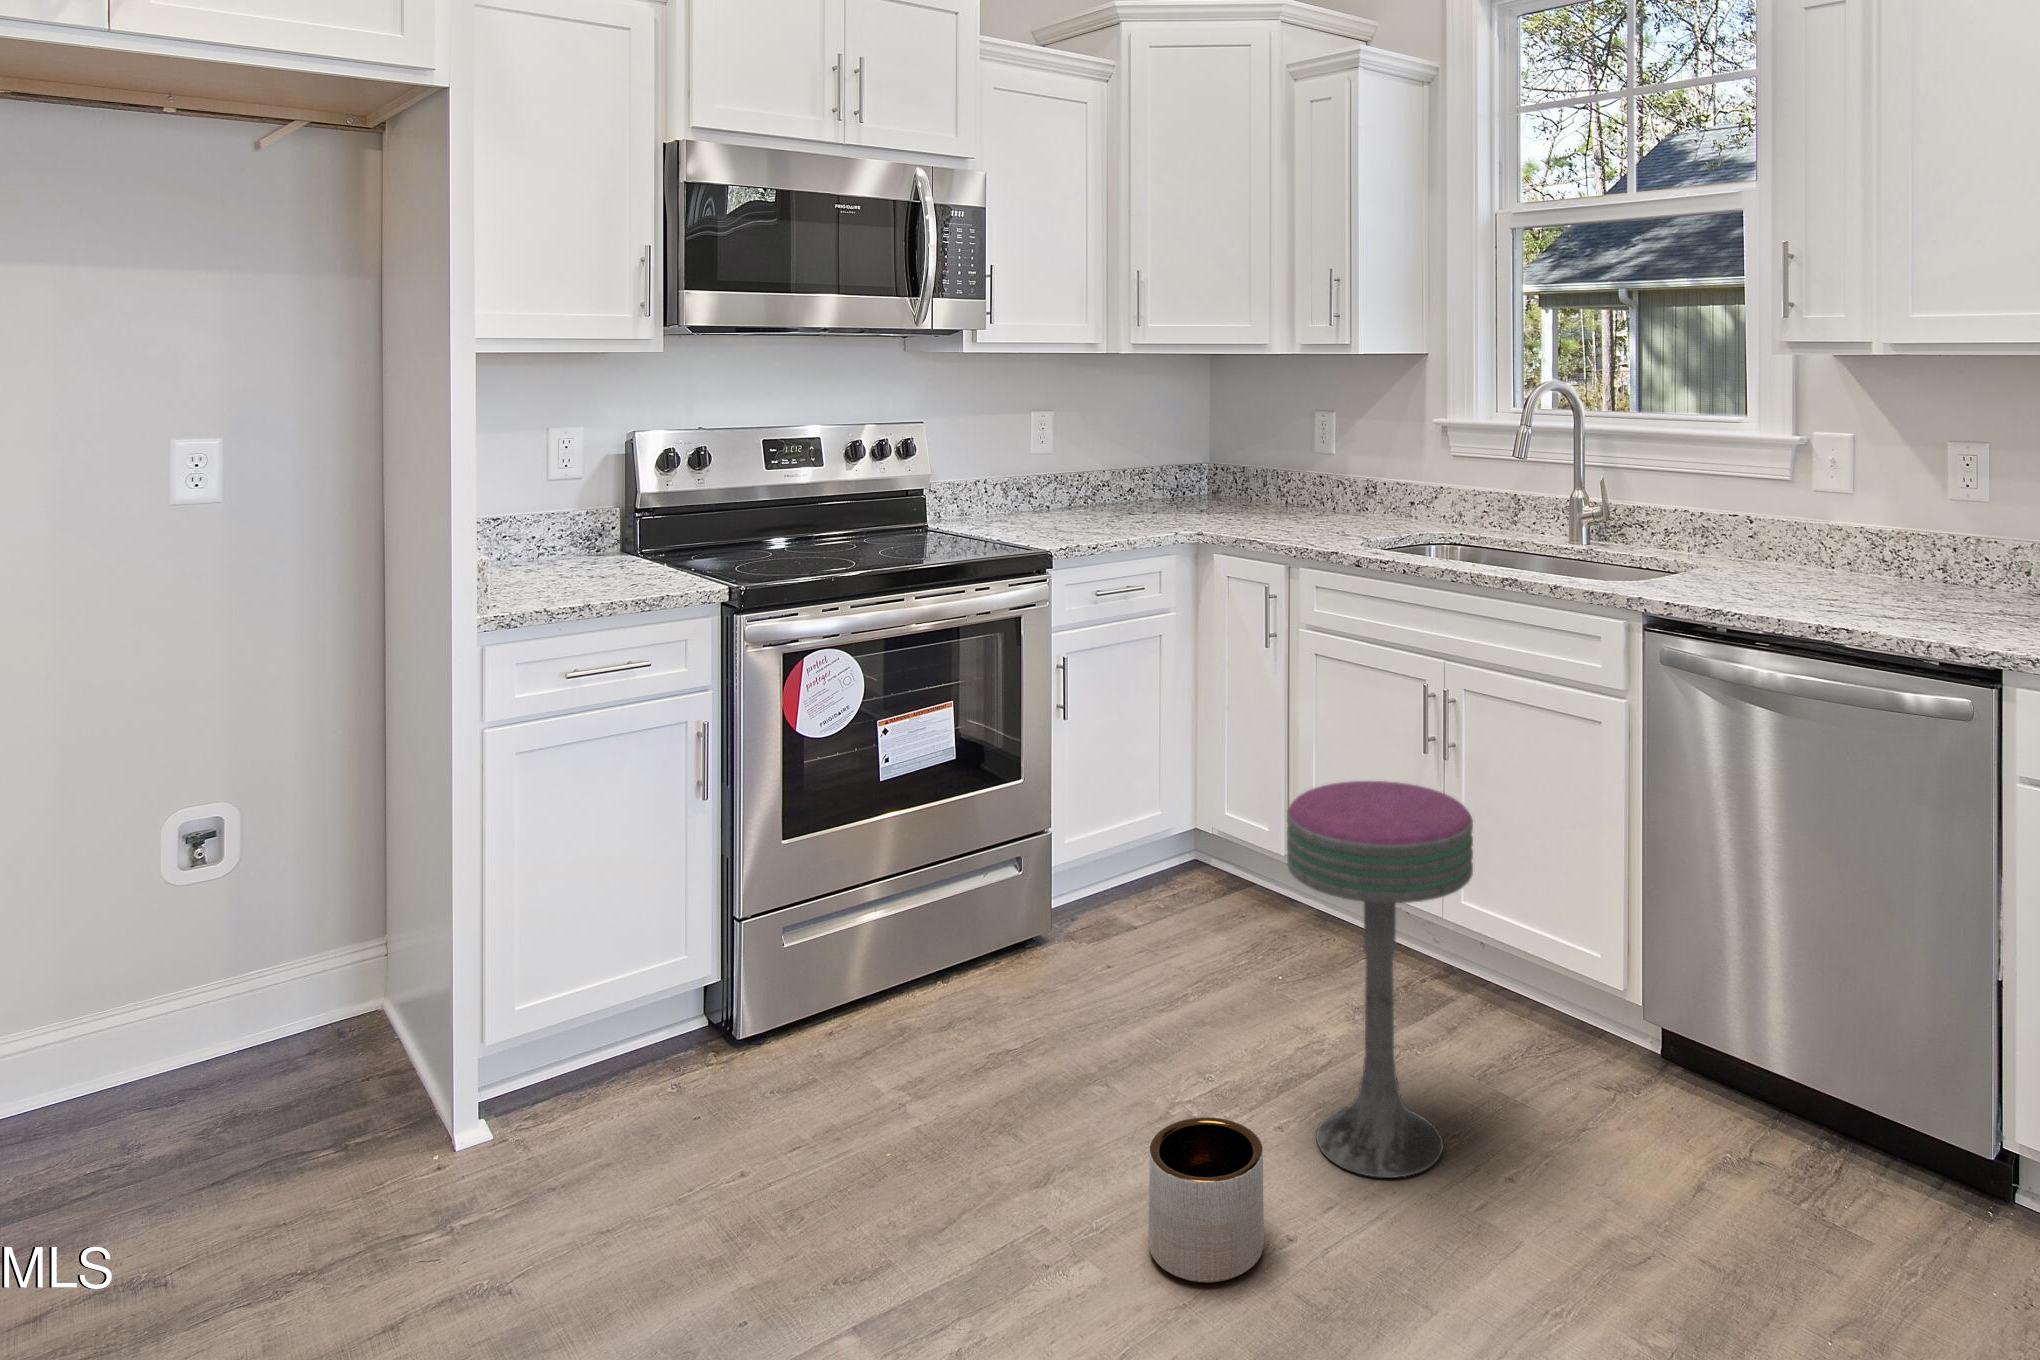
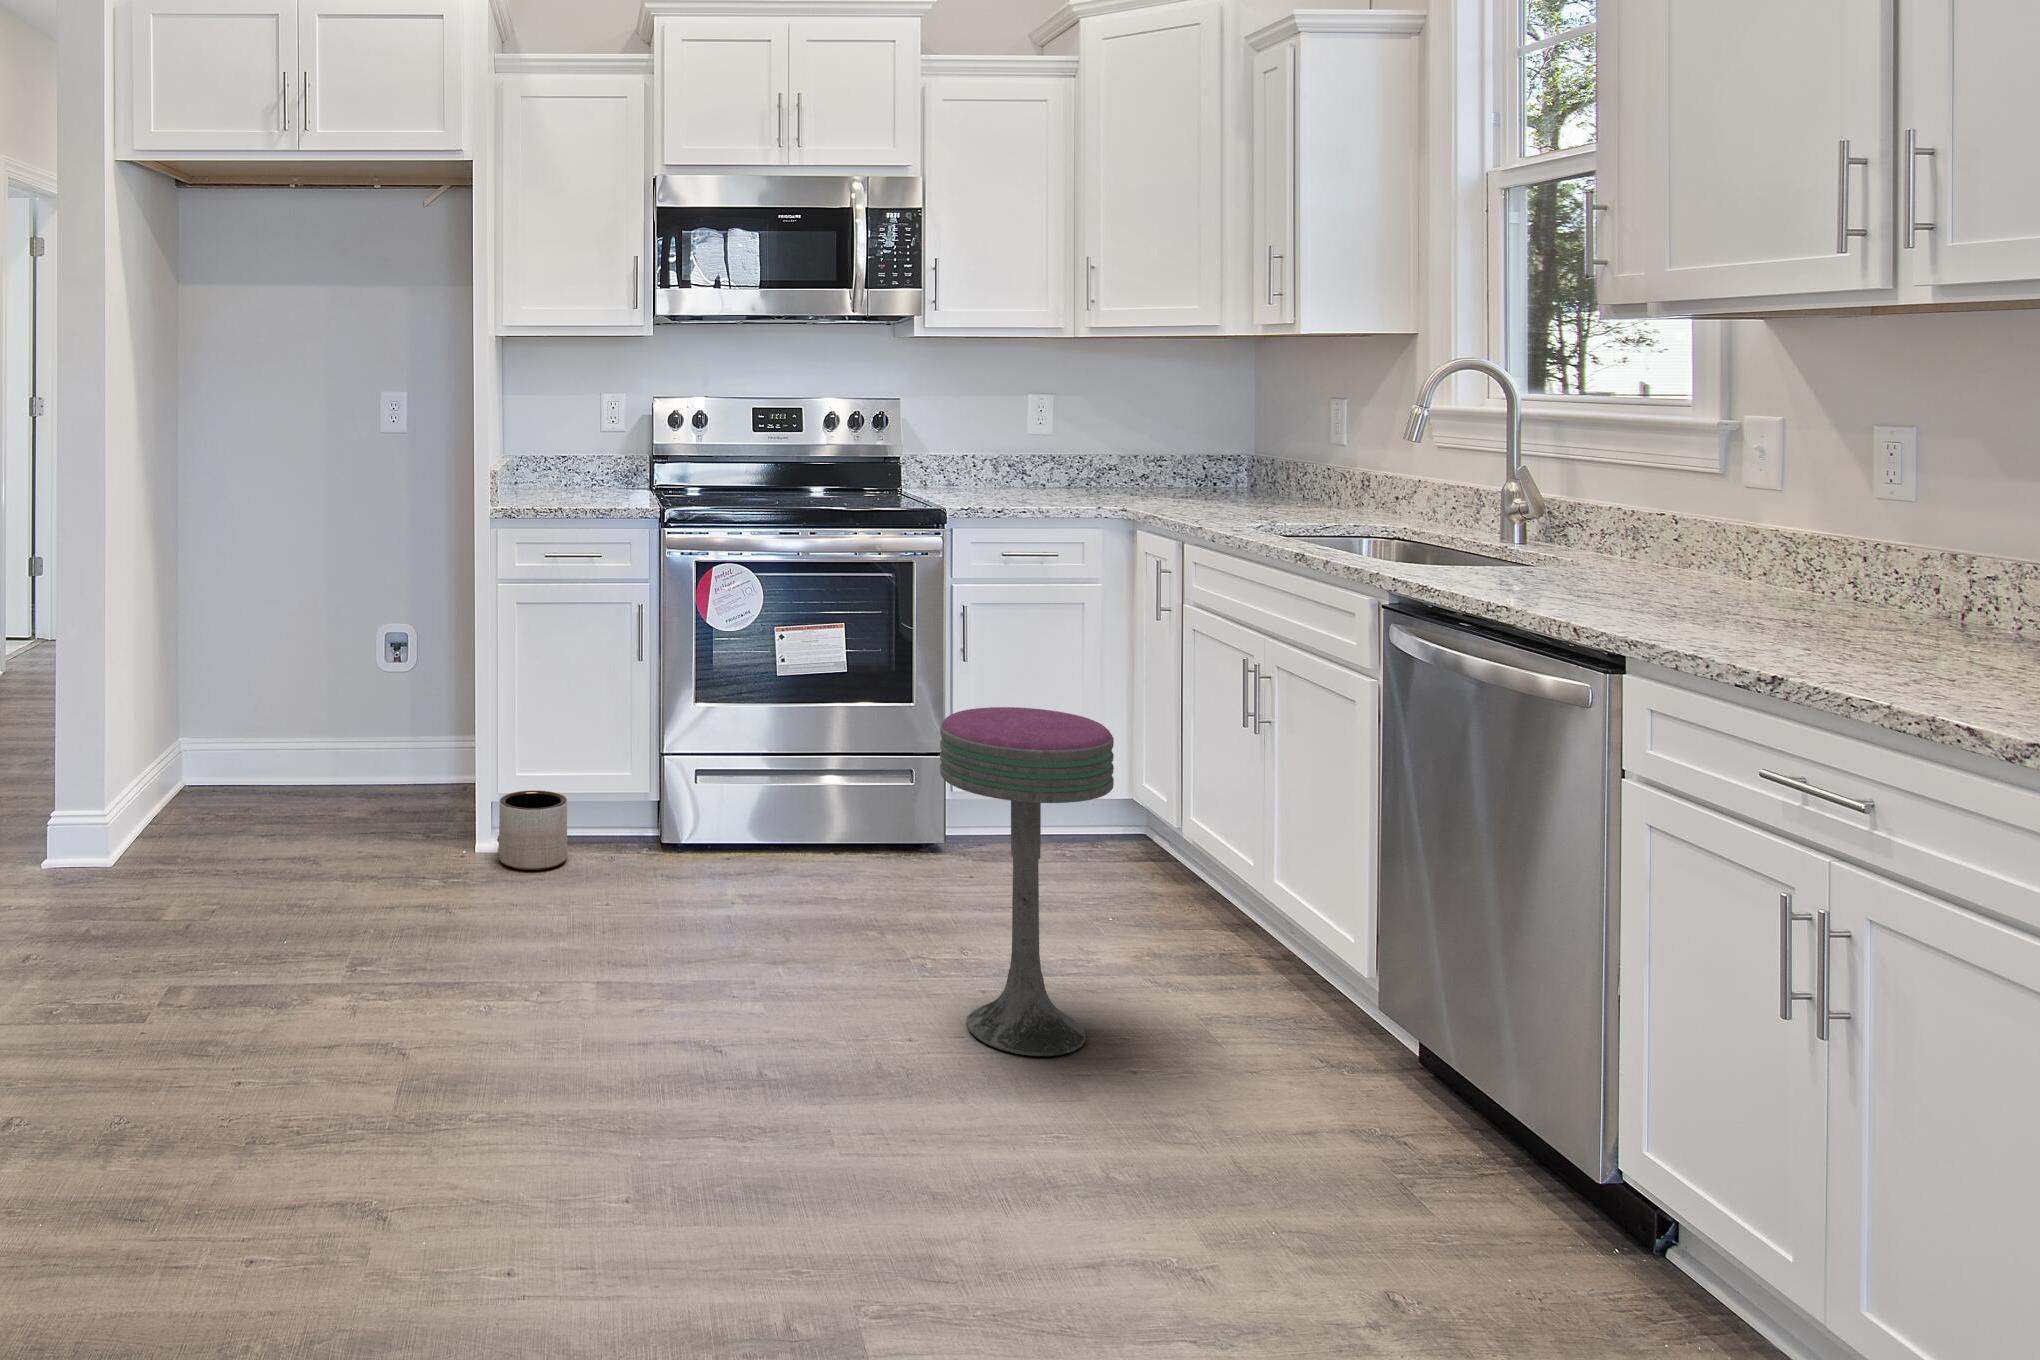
planter: present [1148,1117,1264,1283] -> present [499,791,567,870]

